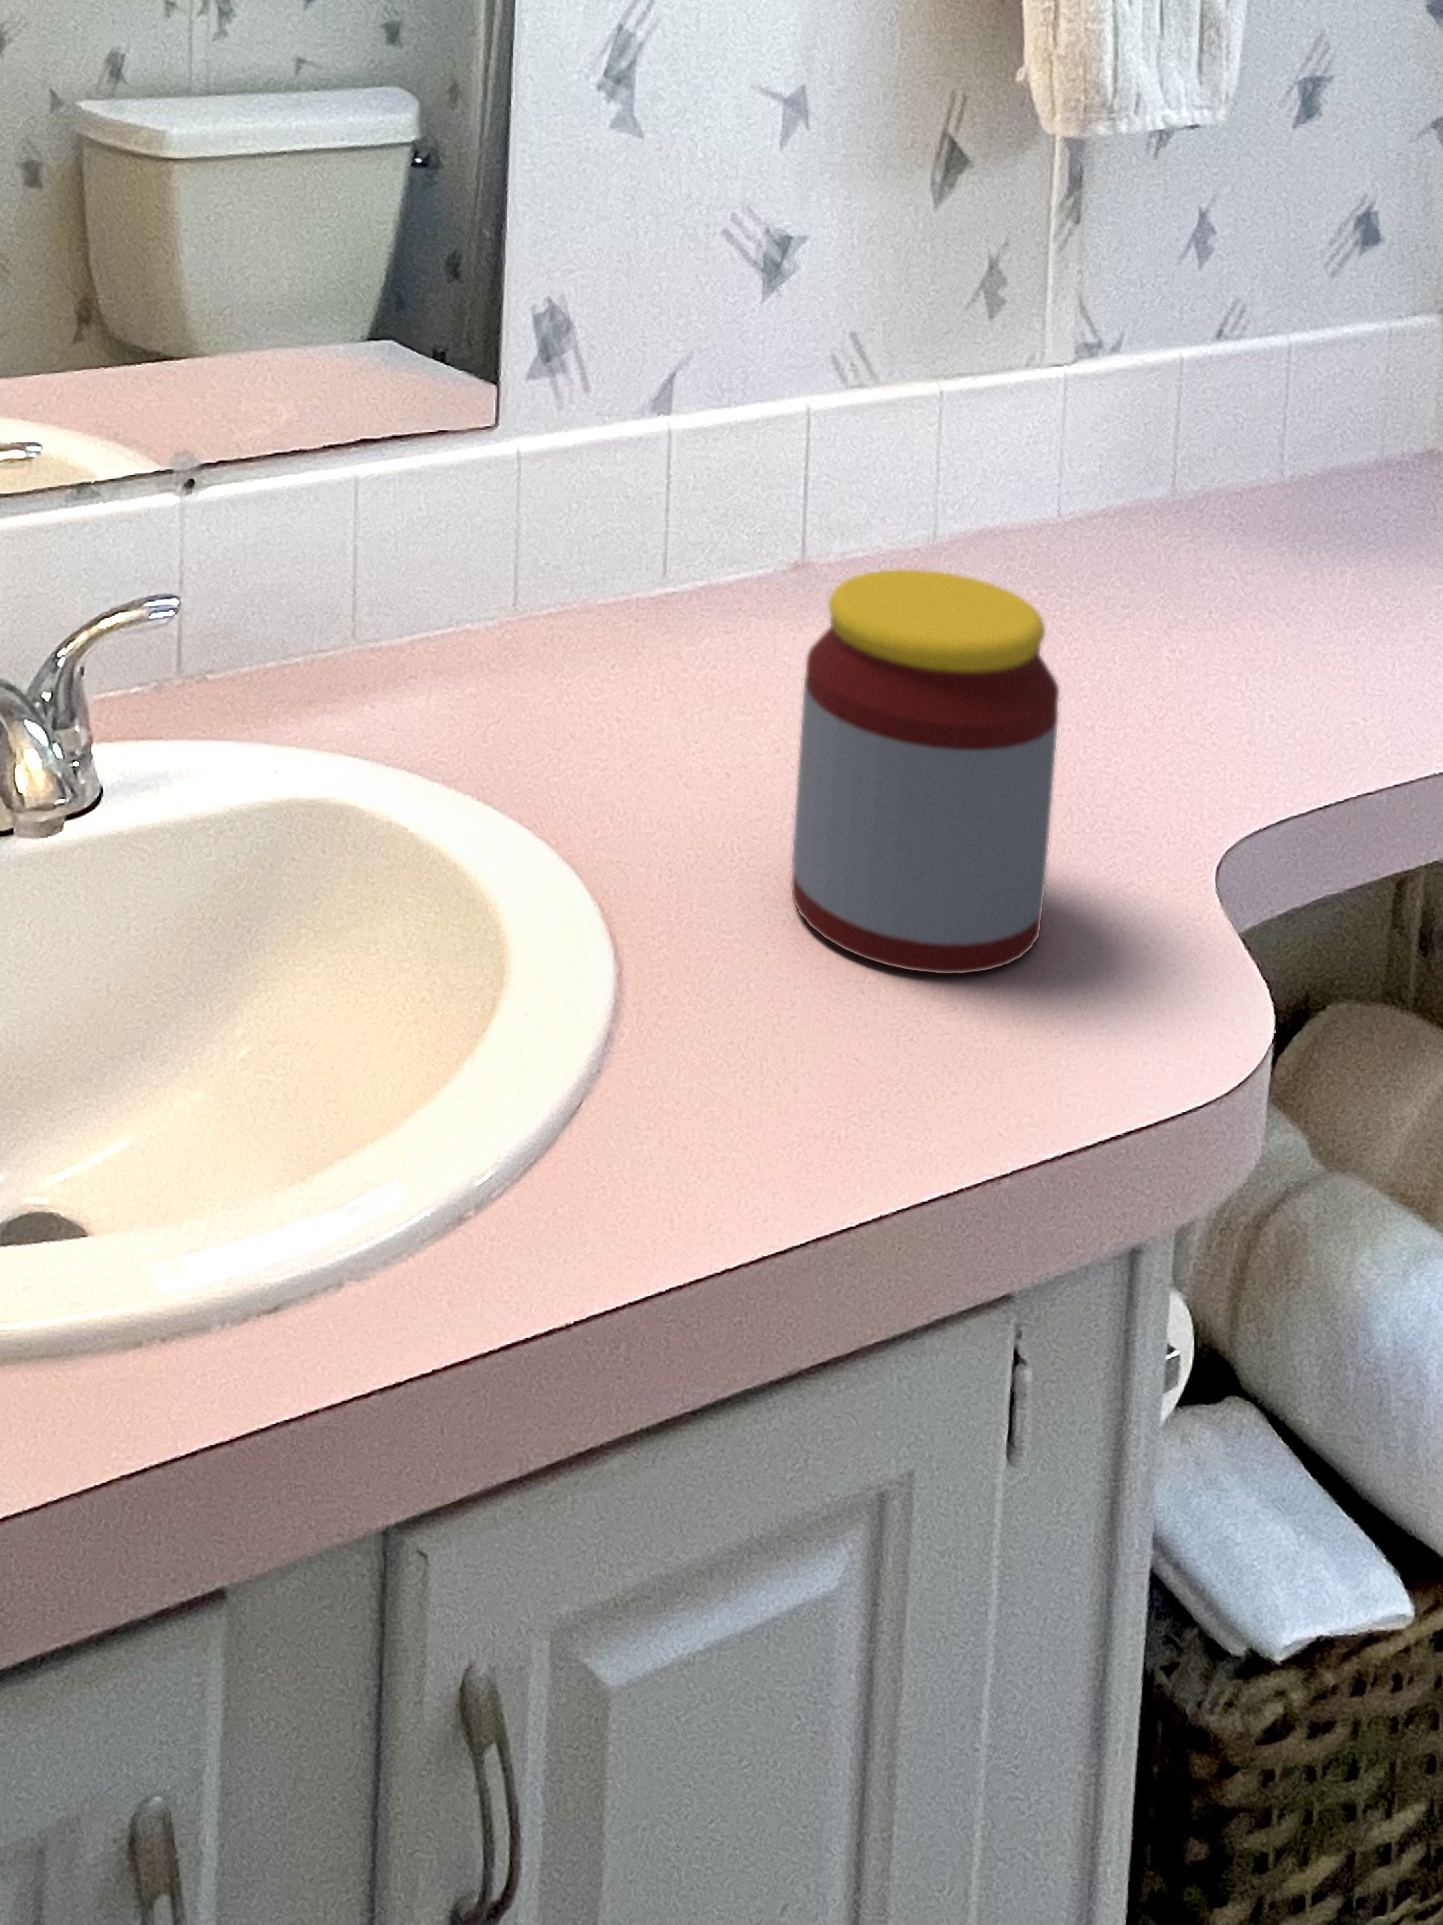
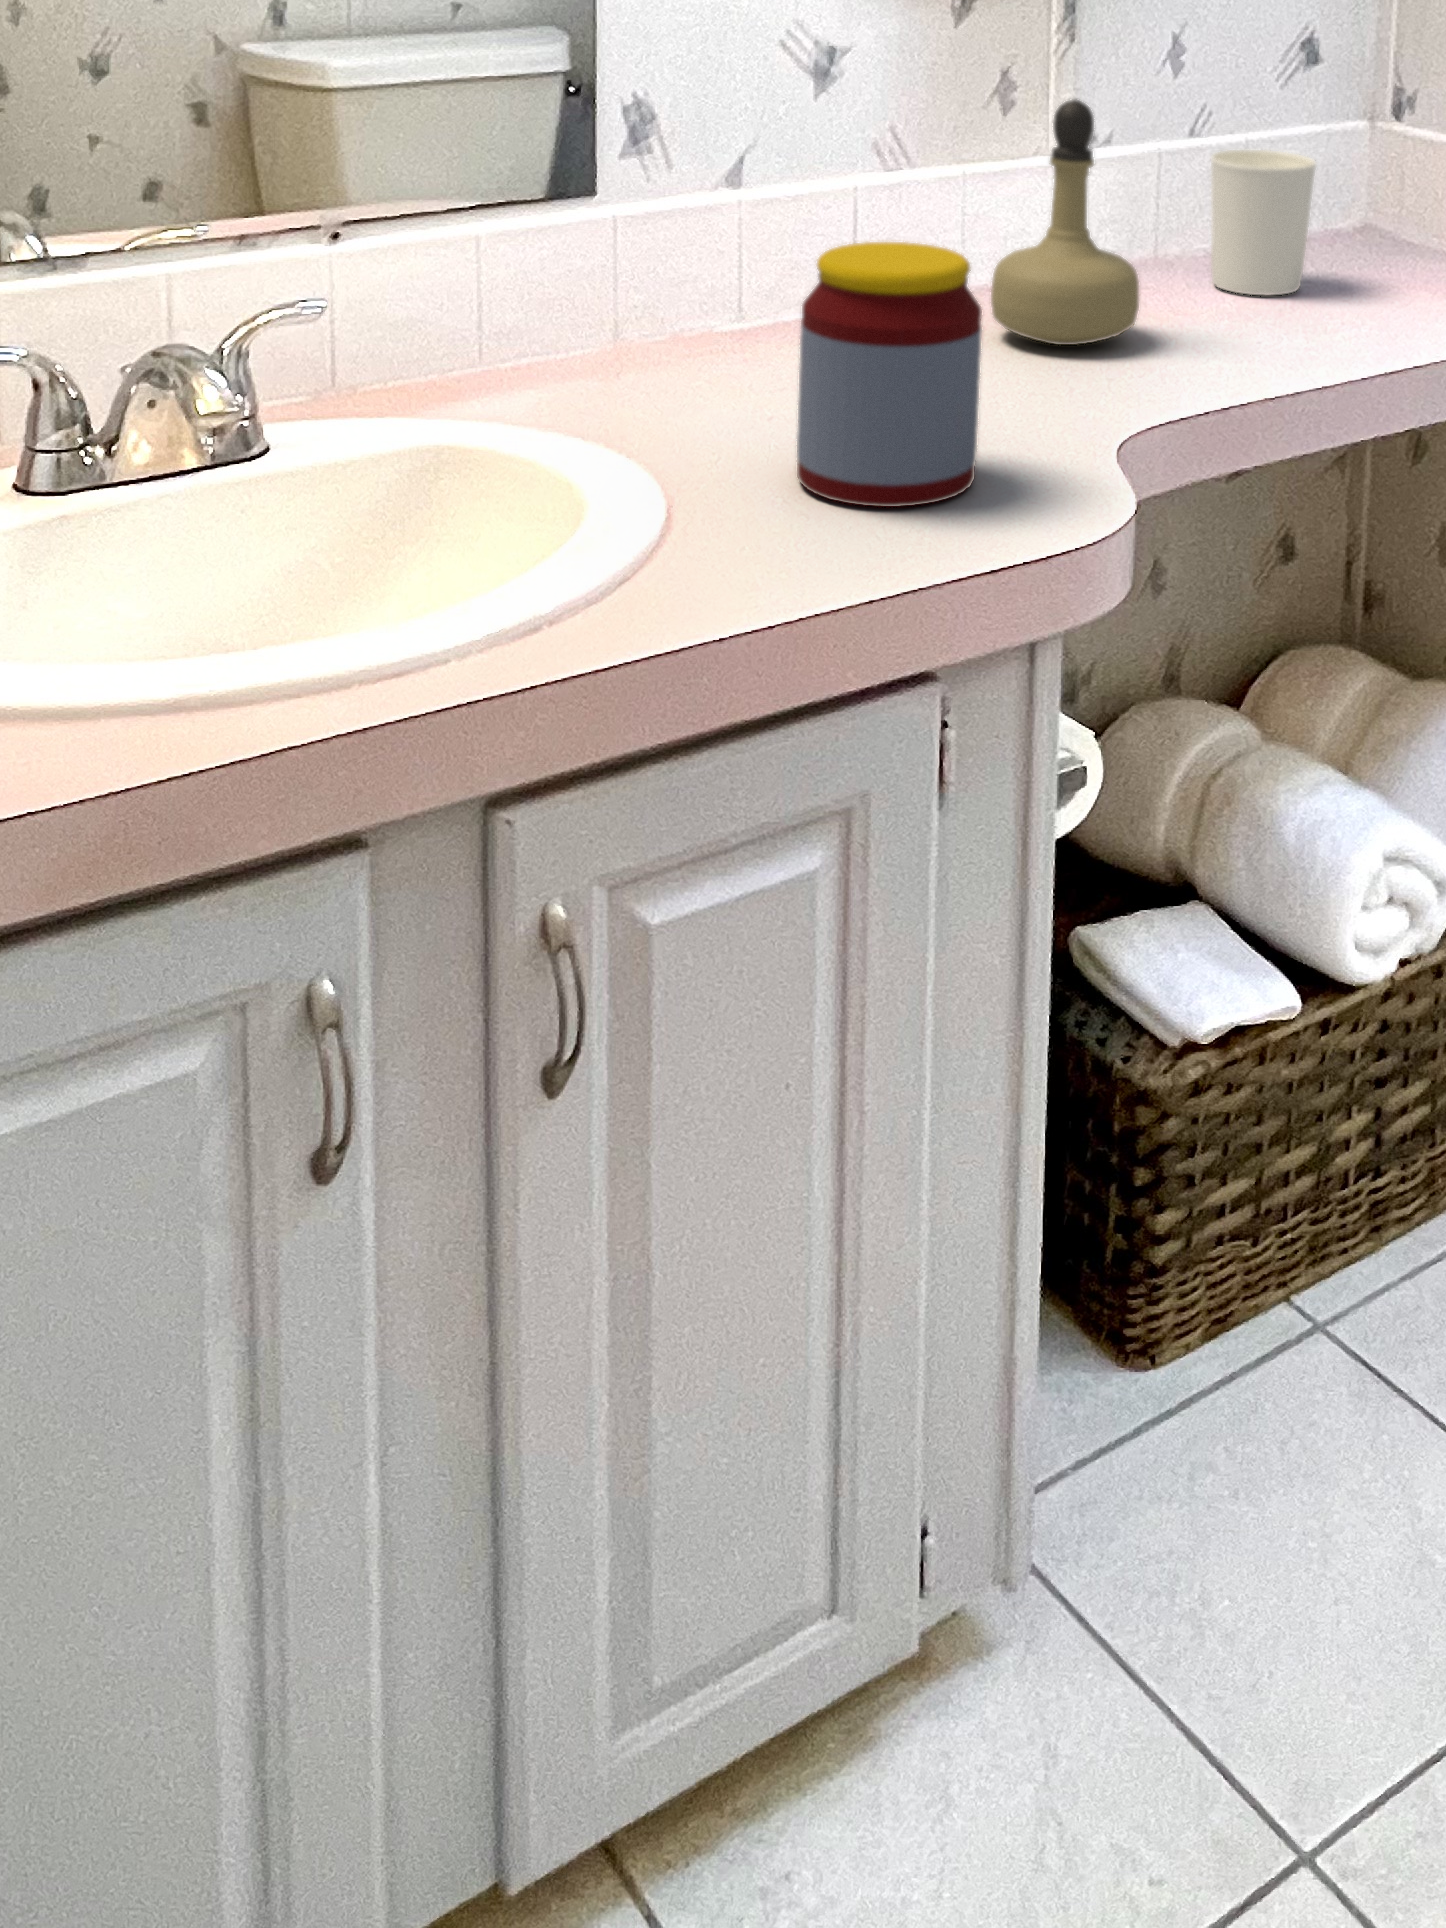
perfume bottle: none [993,330,1196,656] -> present [991,100,1139,345]
candle holder: none [1256,376,1405,577] -> present [1211,150,1316,295]

